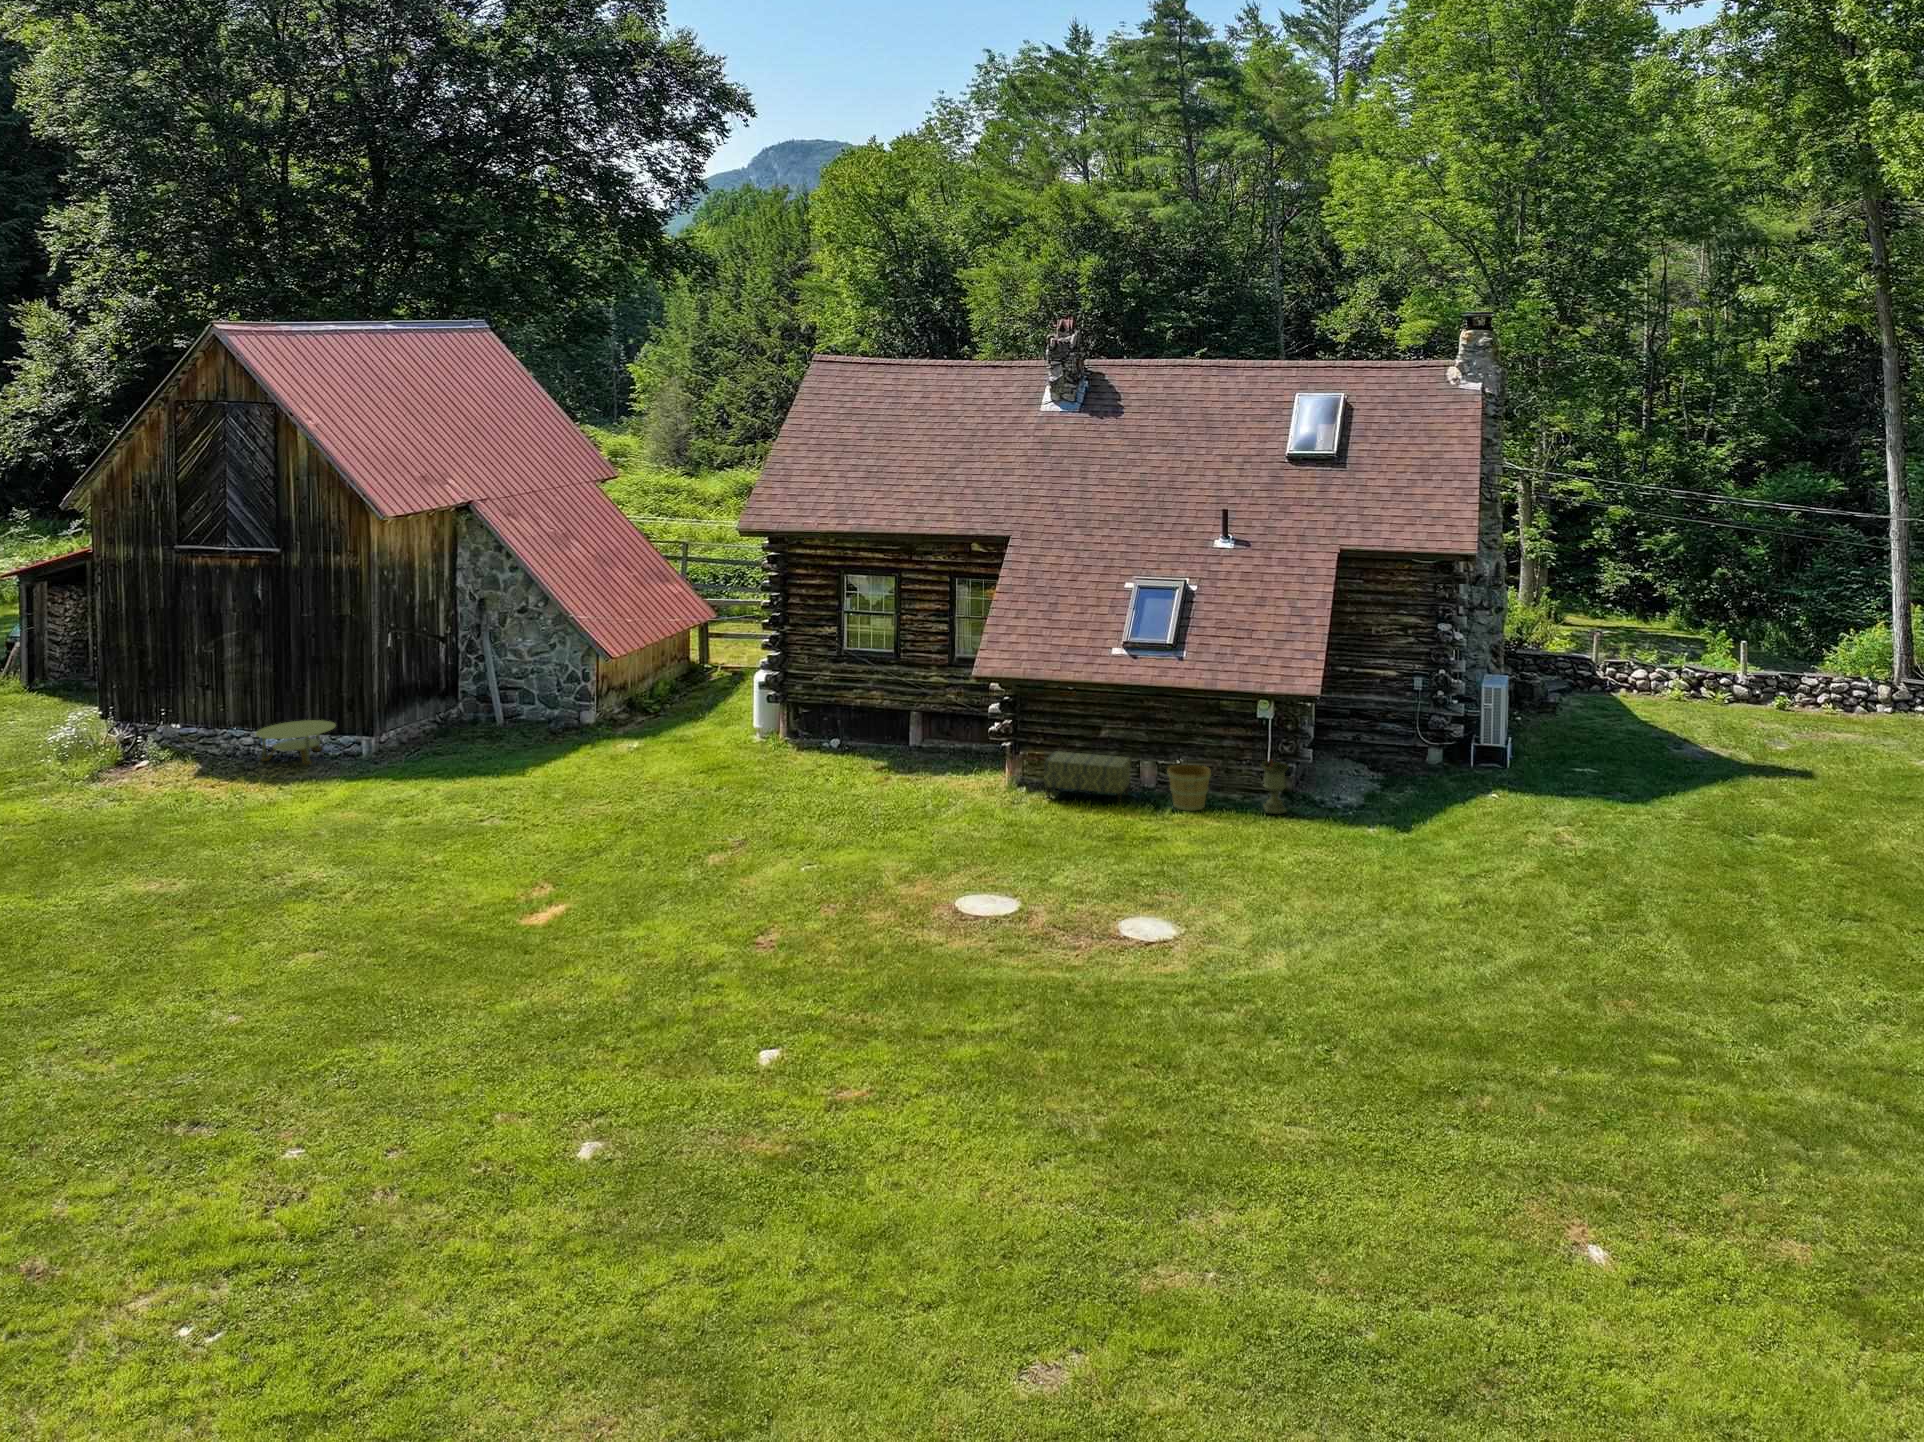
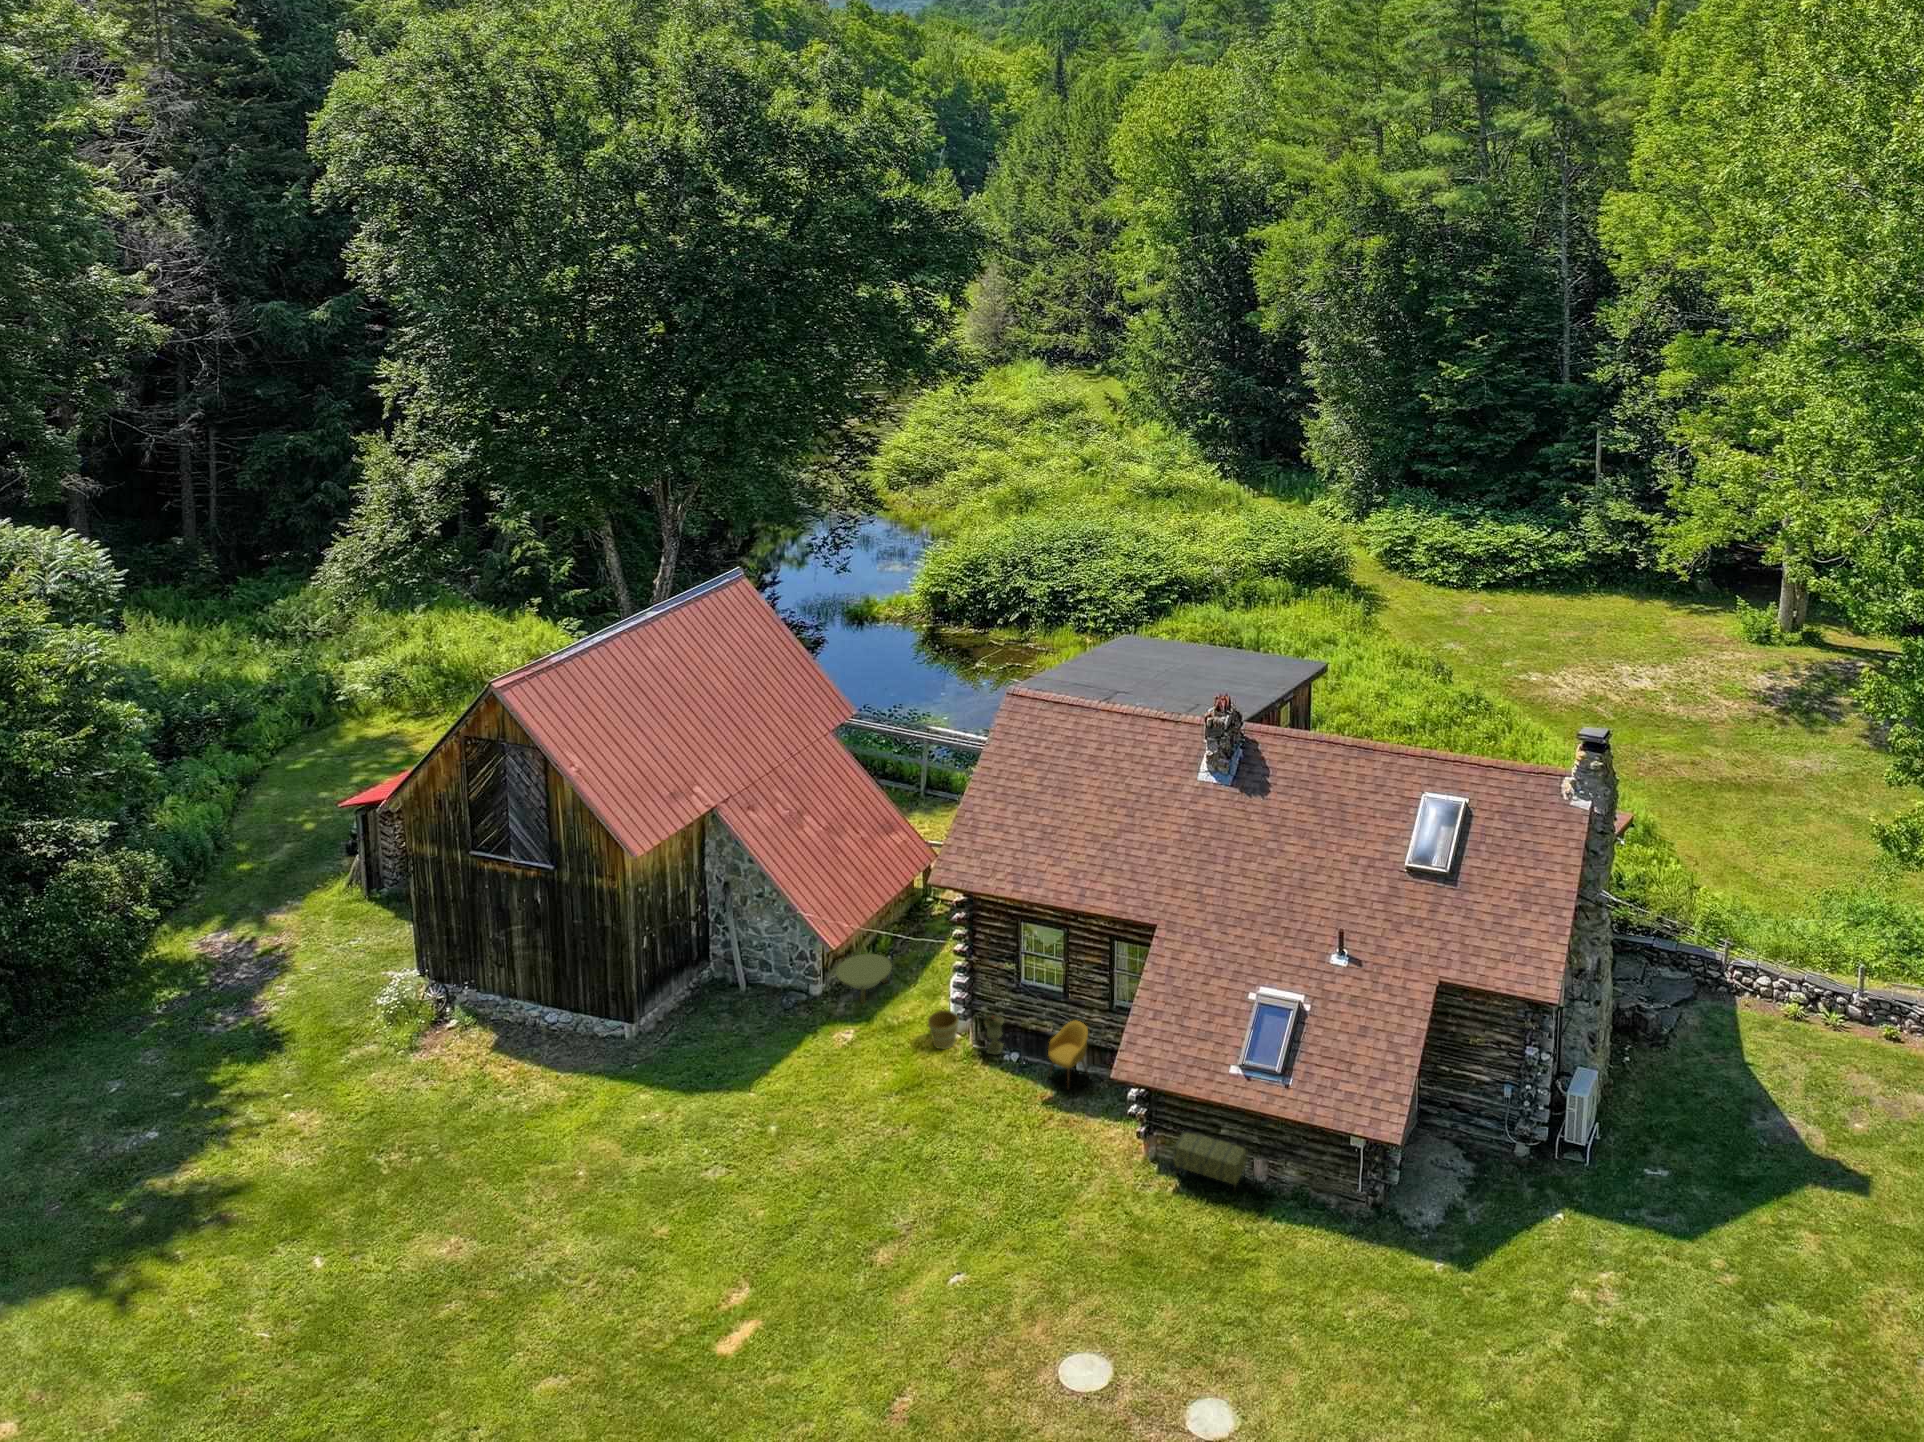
chair: none [878,691,927,760] -> present [1048,1021,1088,1084]
round table: present [256,720,336,764] -> present [836,954,892,1003]
planter: present [1261,760,1289,814] -> present [985,1015,1004,1054]
wooden bucket: present [1167,765,1211,811] -> present [928,1010,959,1049]

